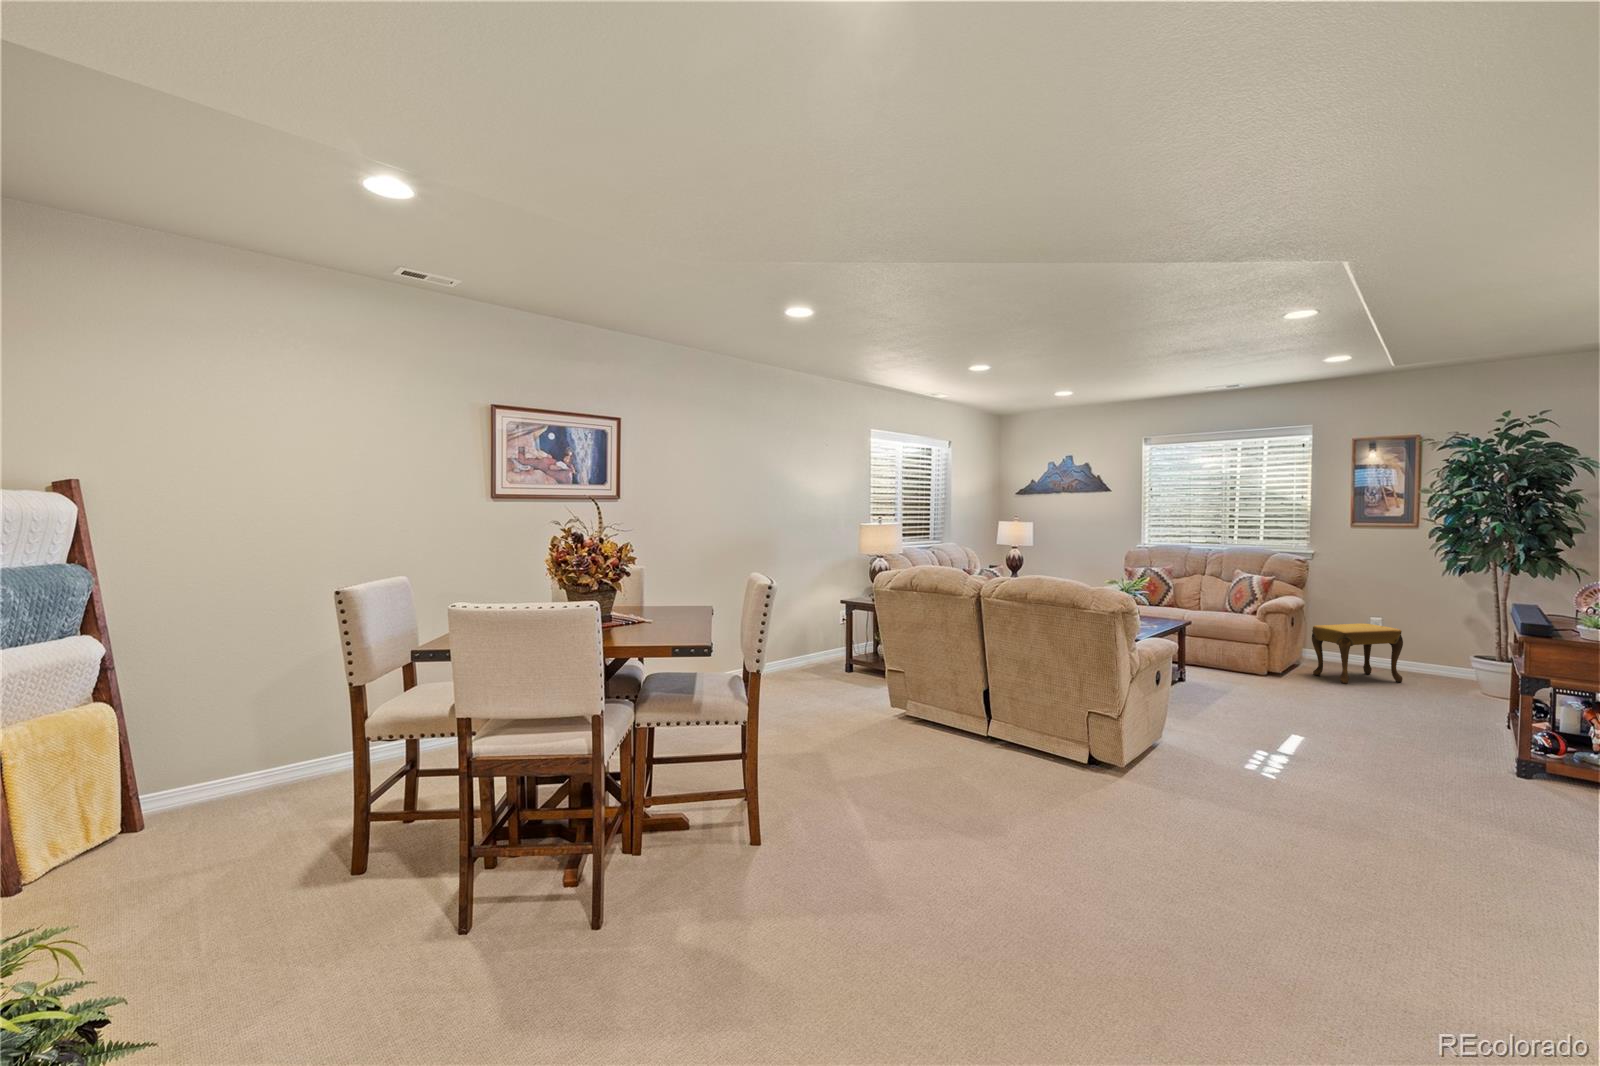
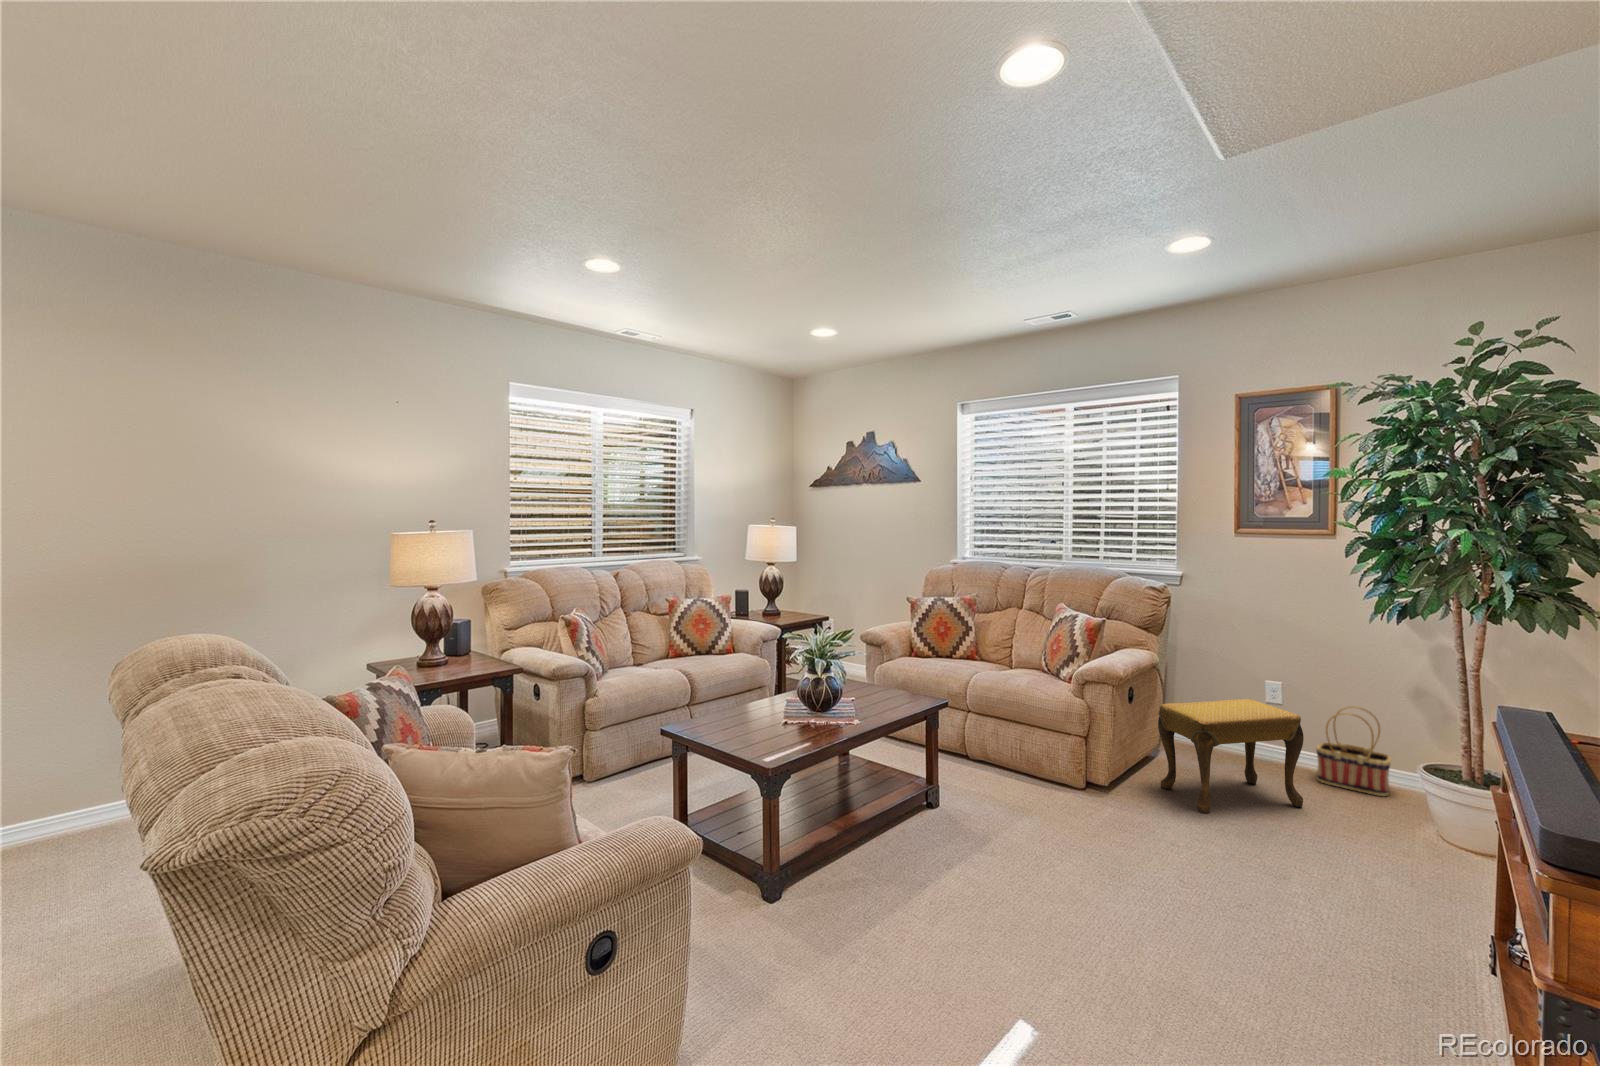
basket: none [1407,629,1455,679] -> present [1316,706,1391,796]

